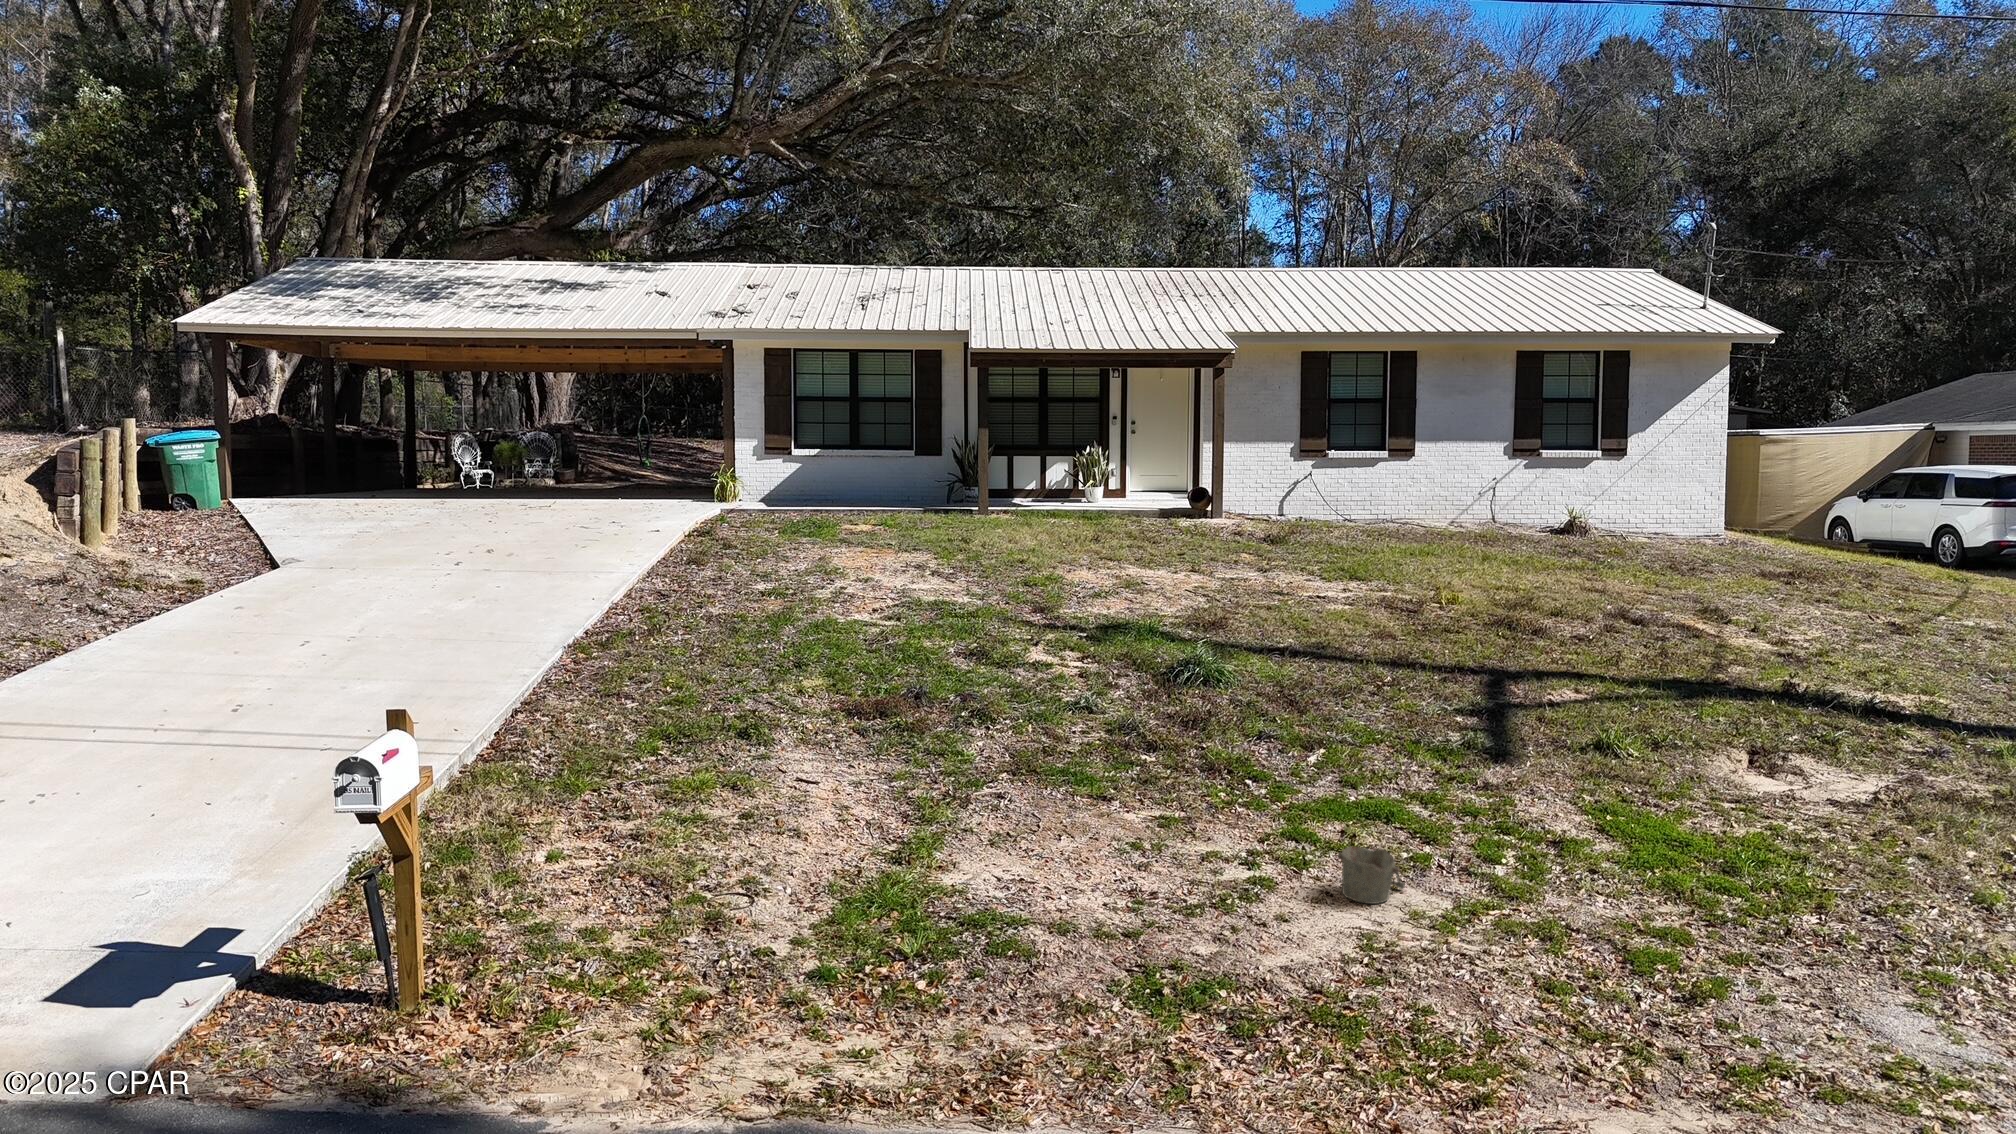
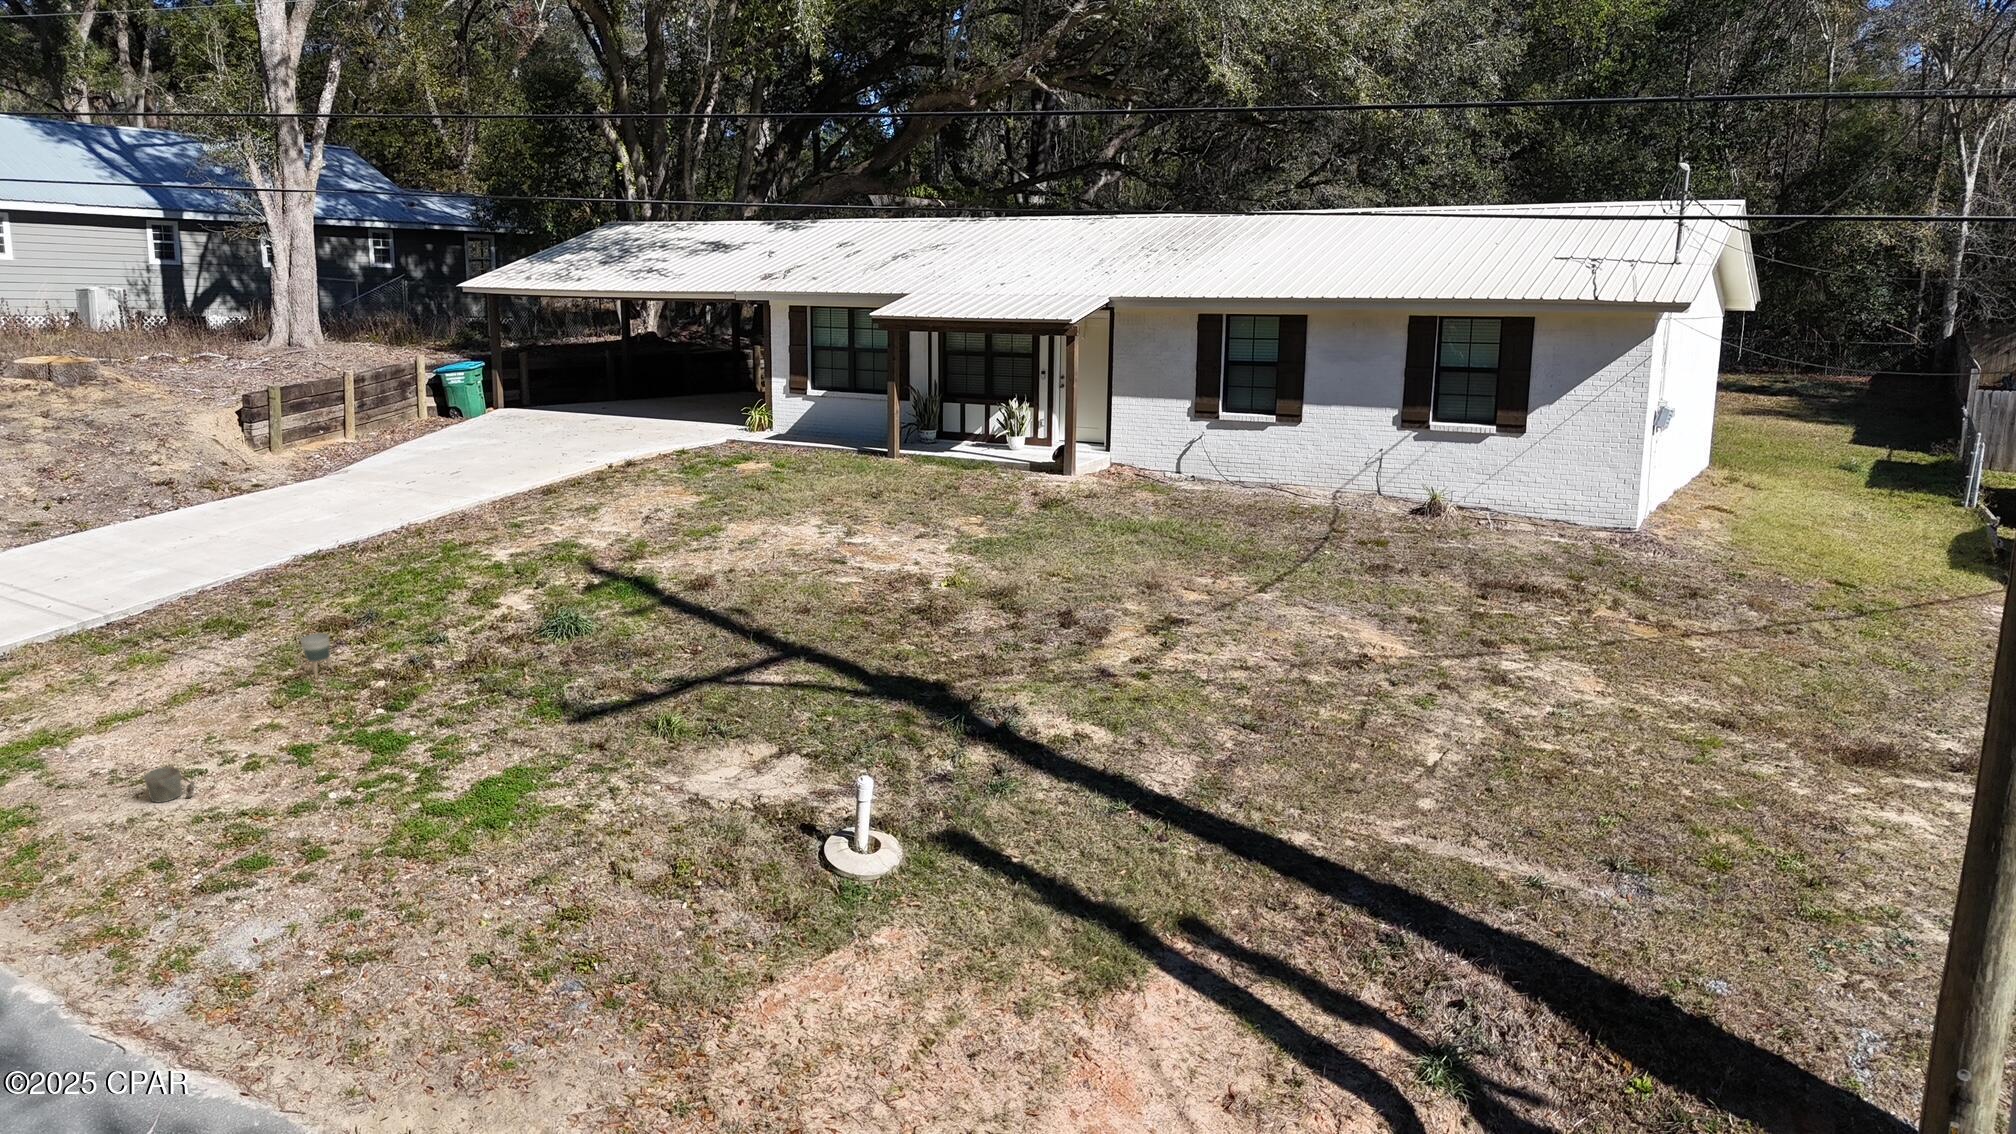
planter: none [1054,682,1097,750] -> present [301,633,334,678]

